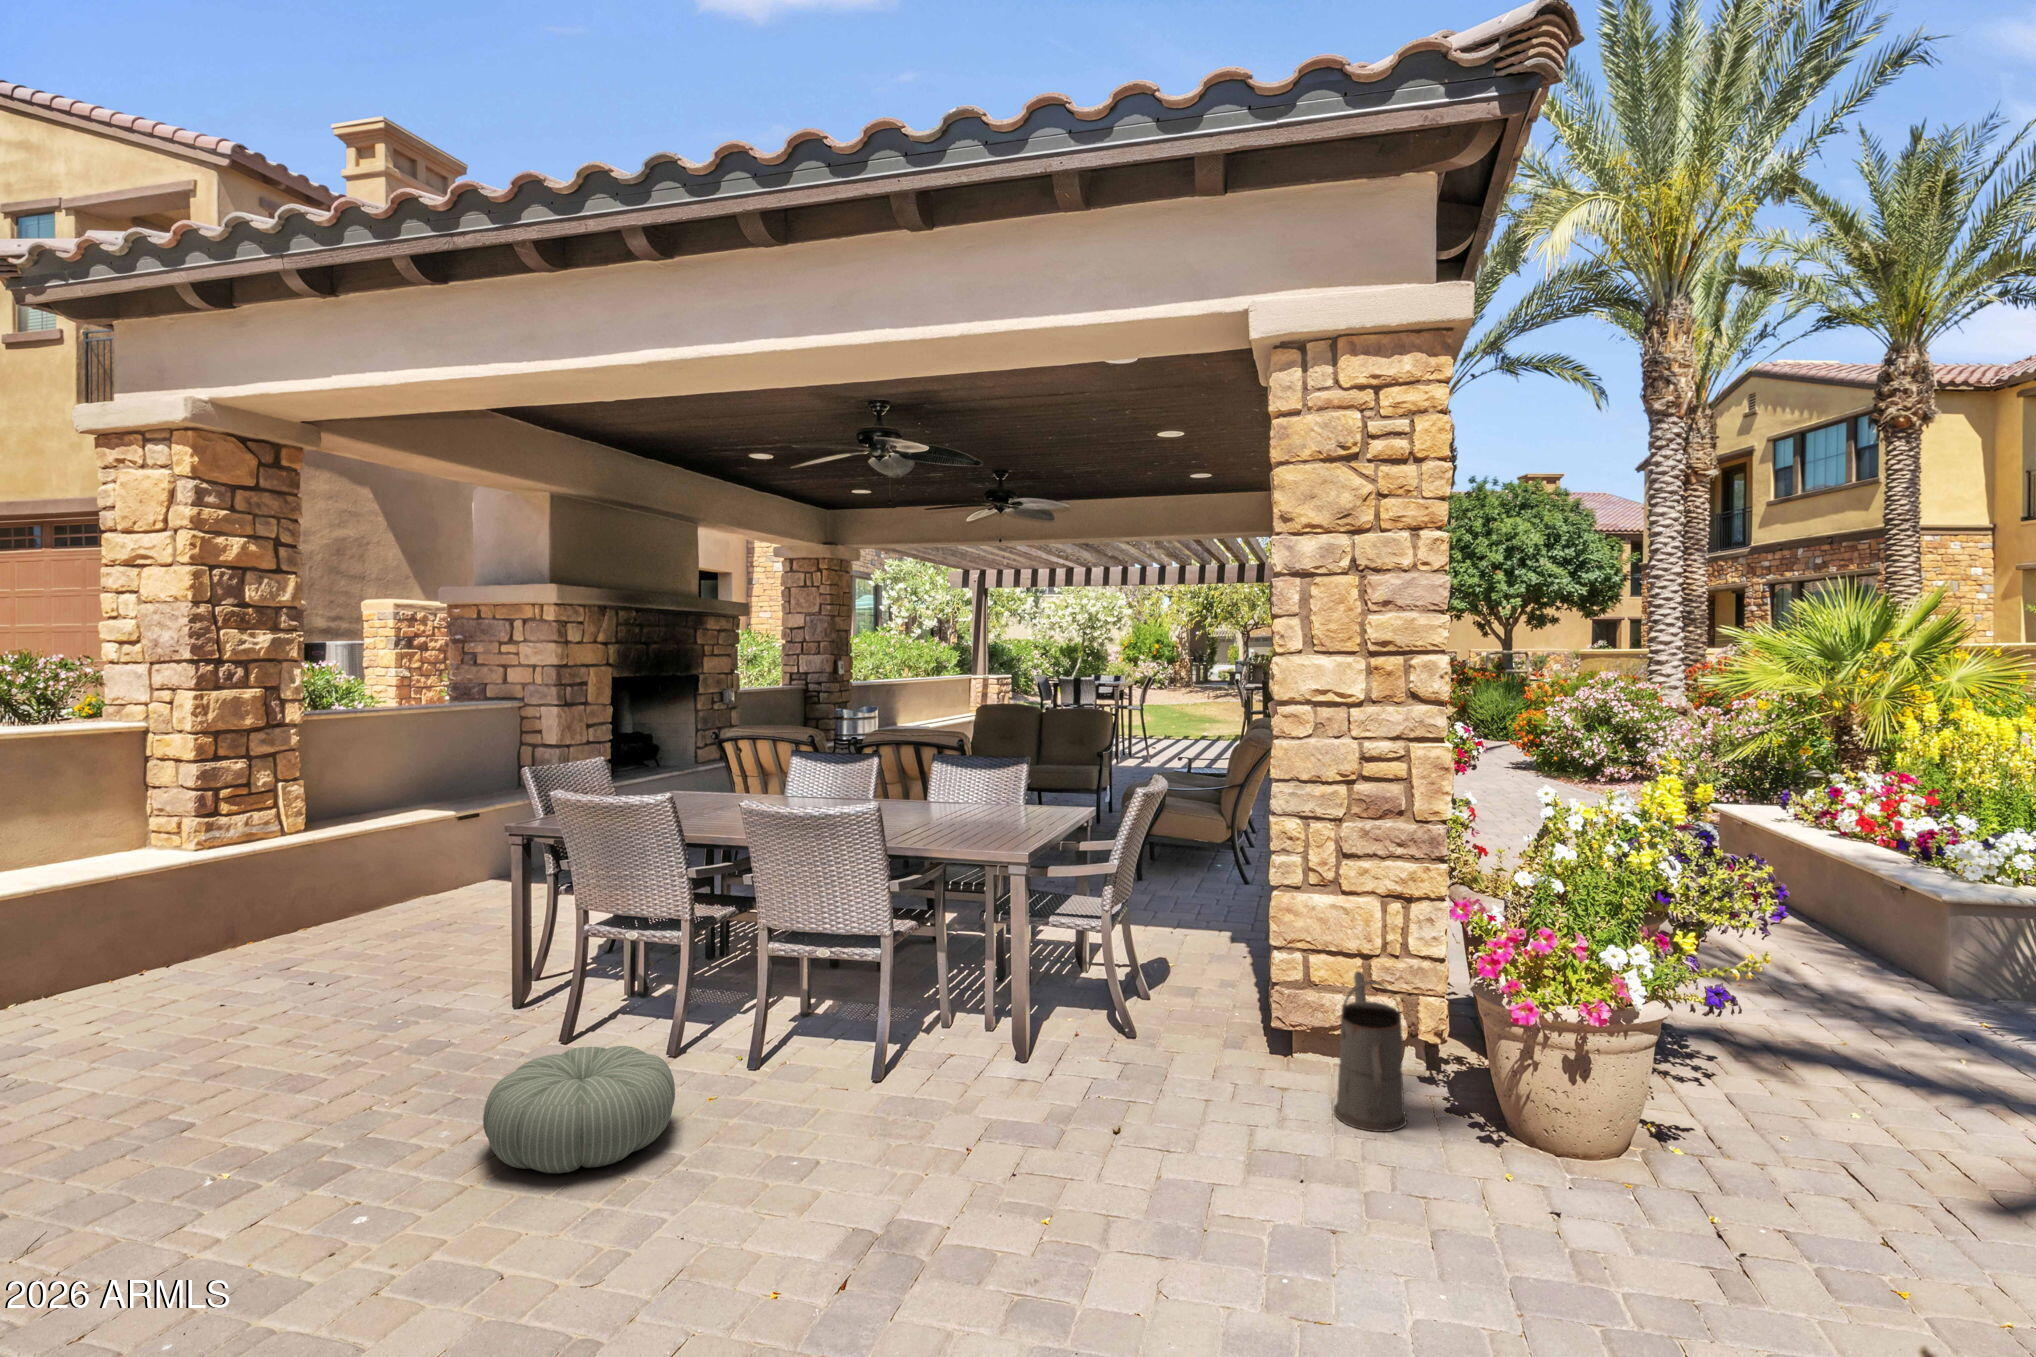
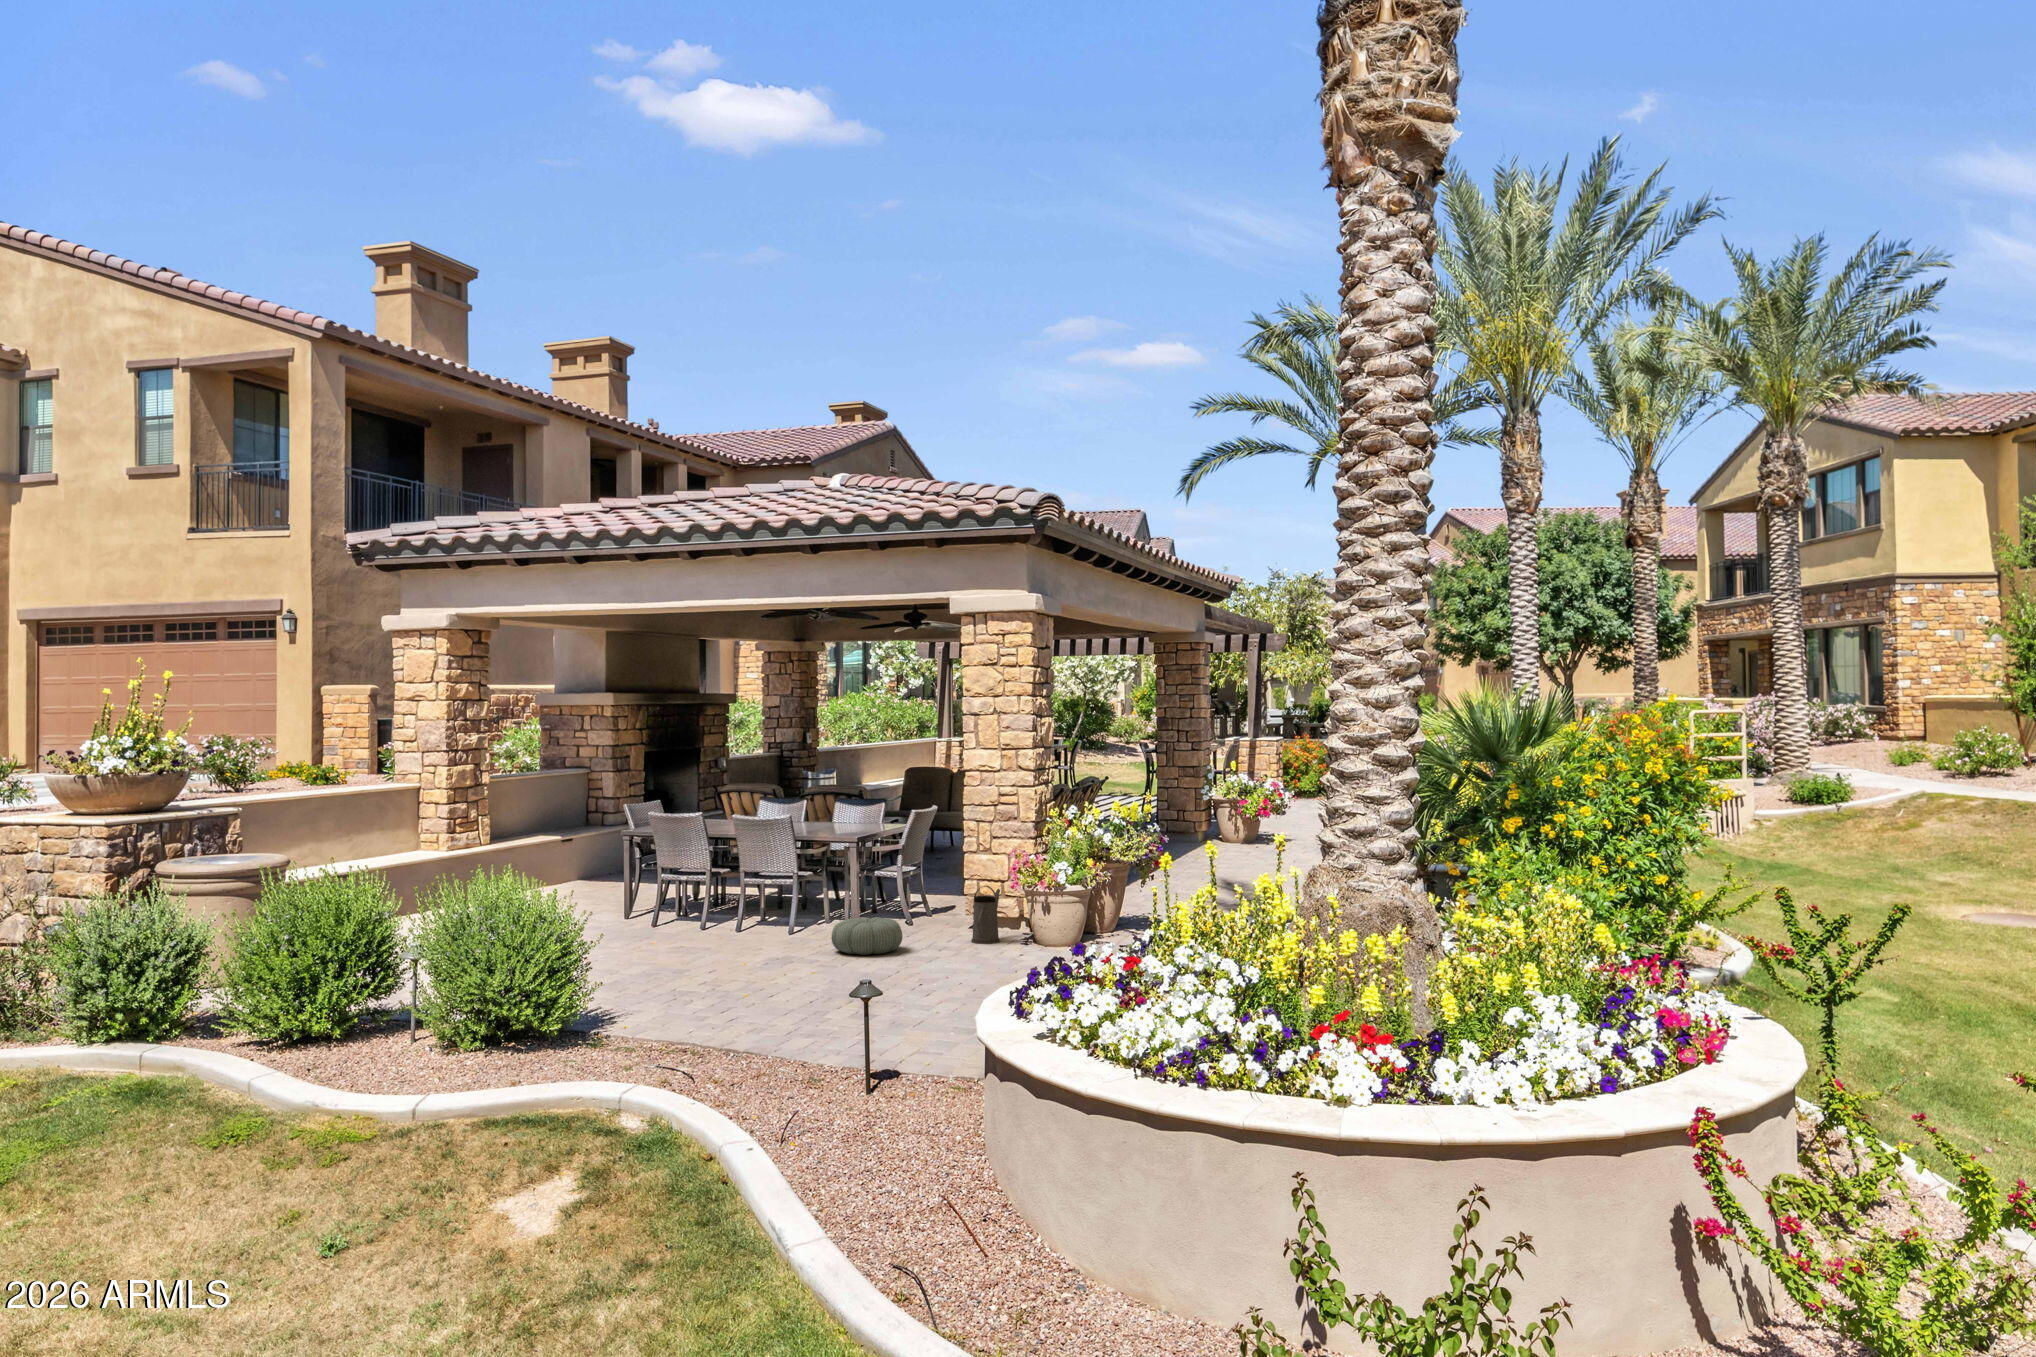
pouf: present [483,1046,675,1173] -> present [831,917,902,955]

